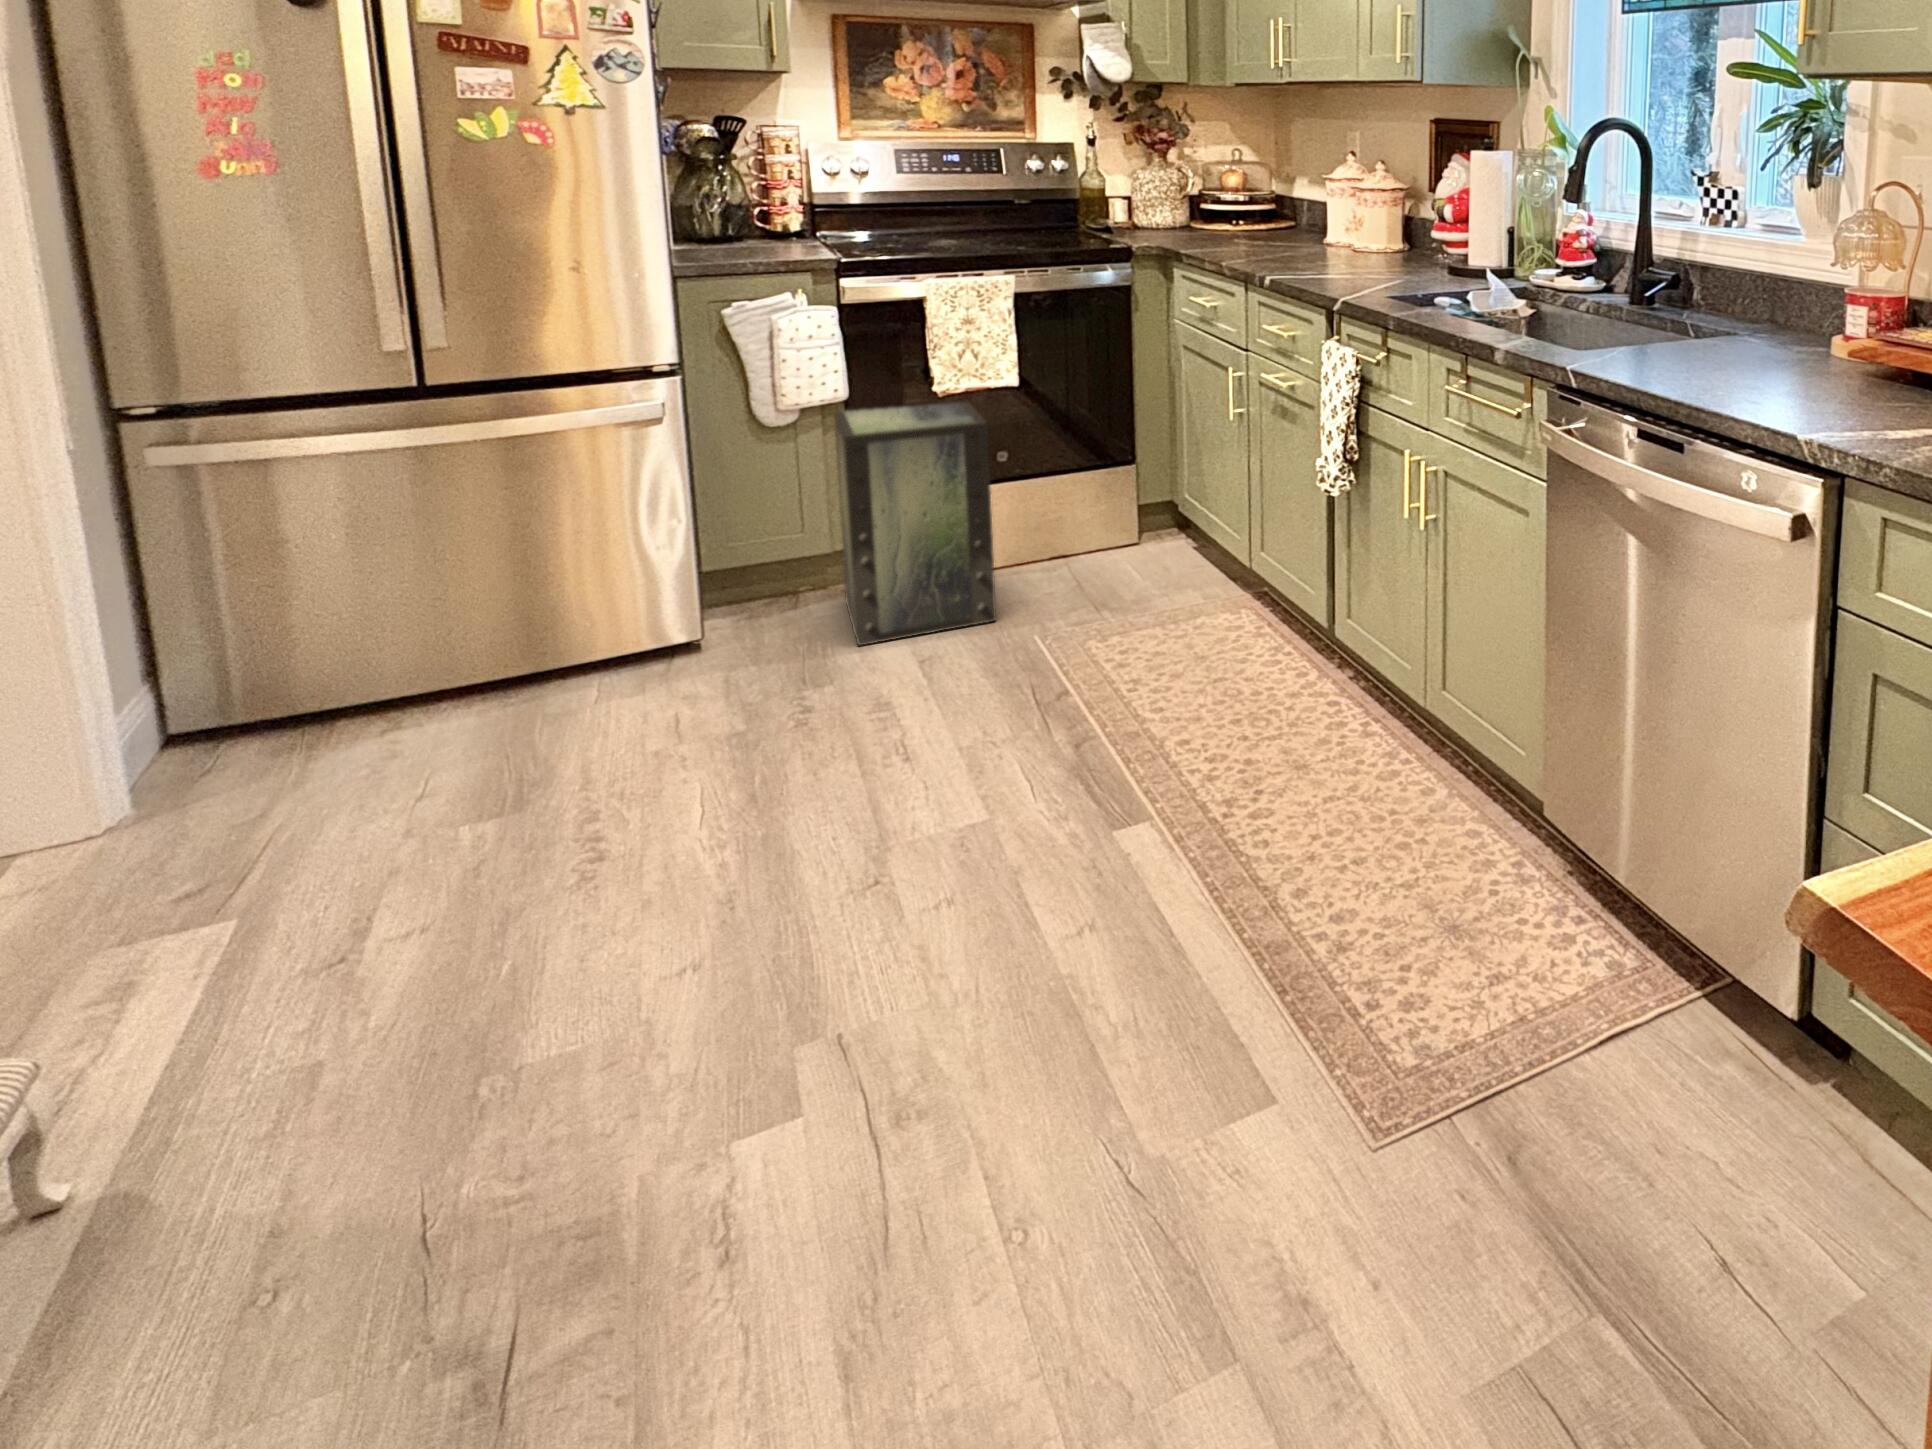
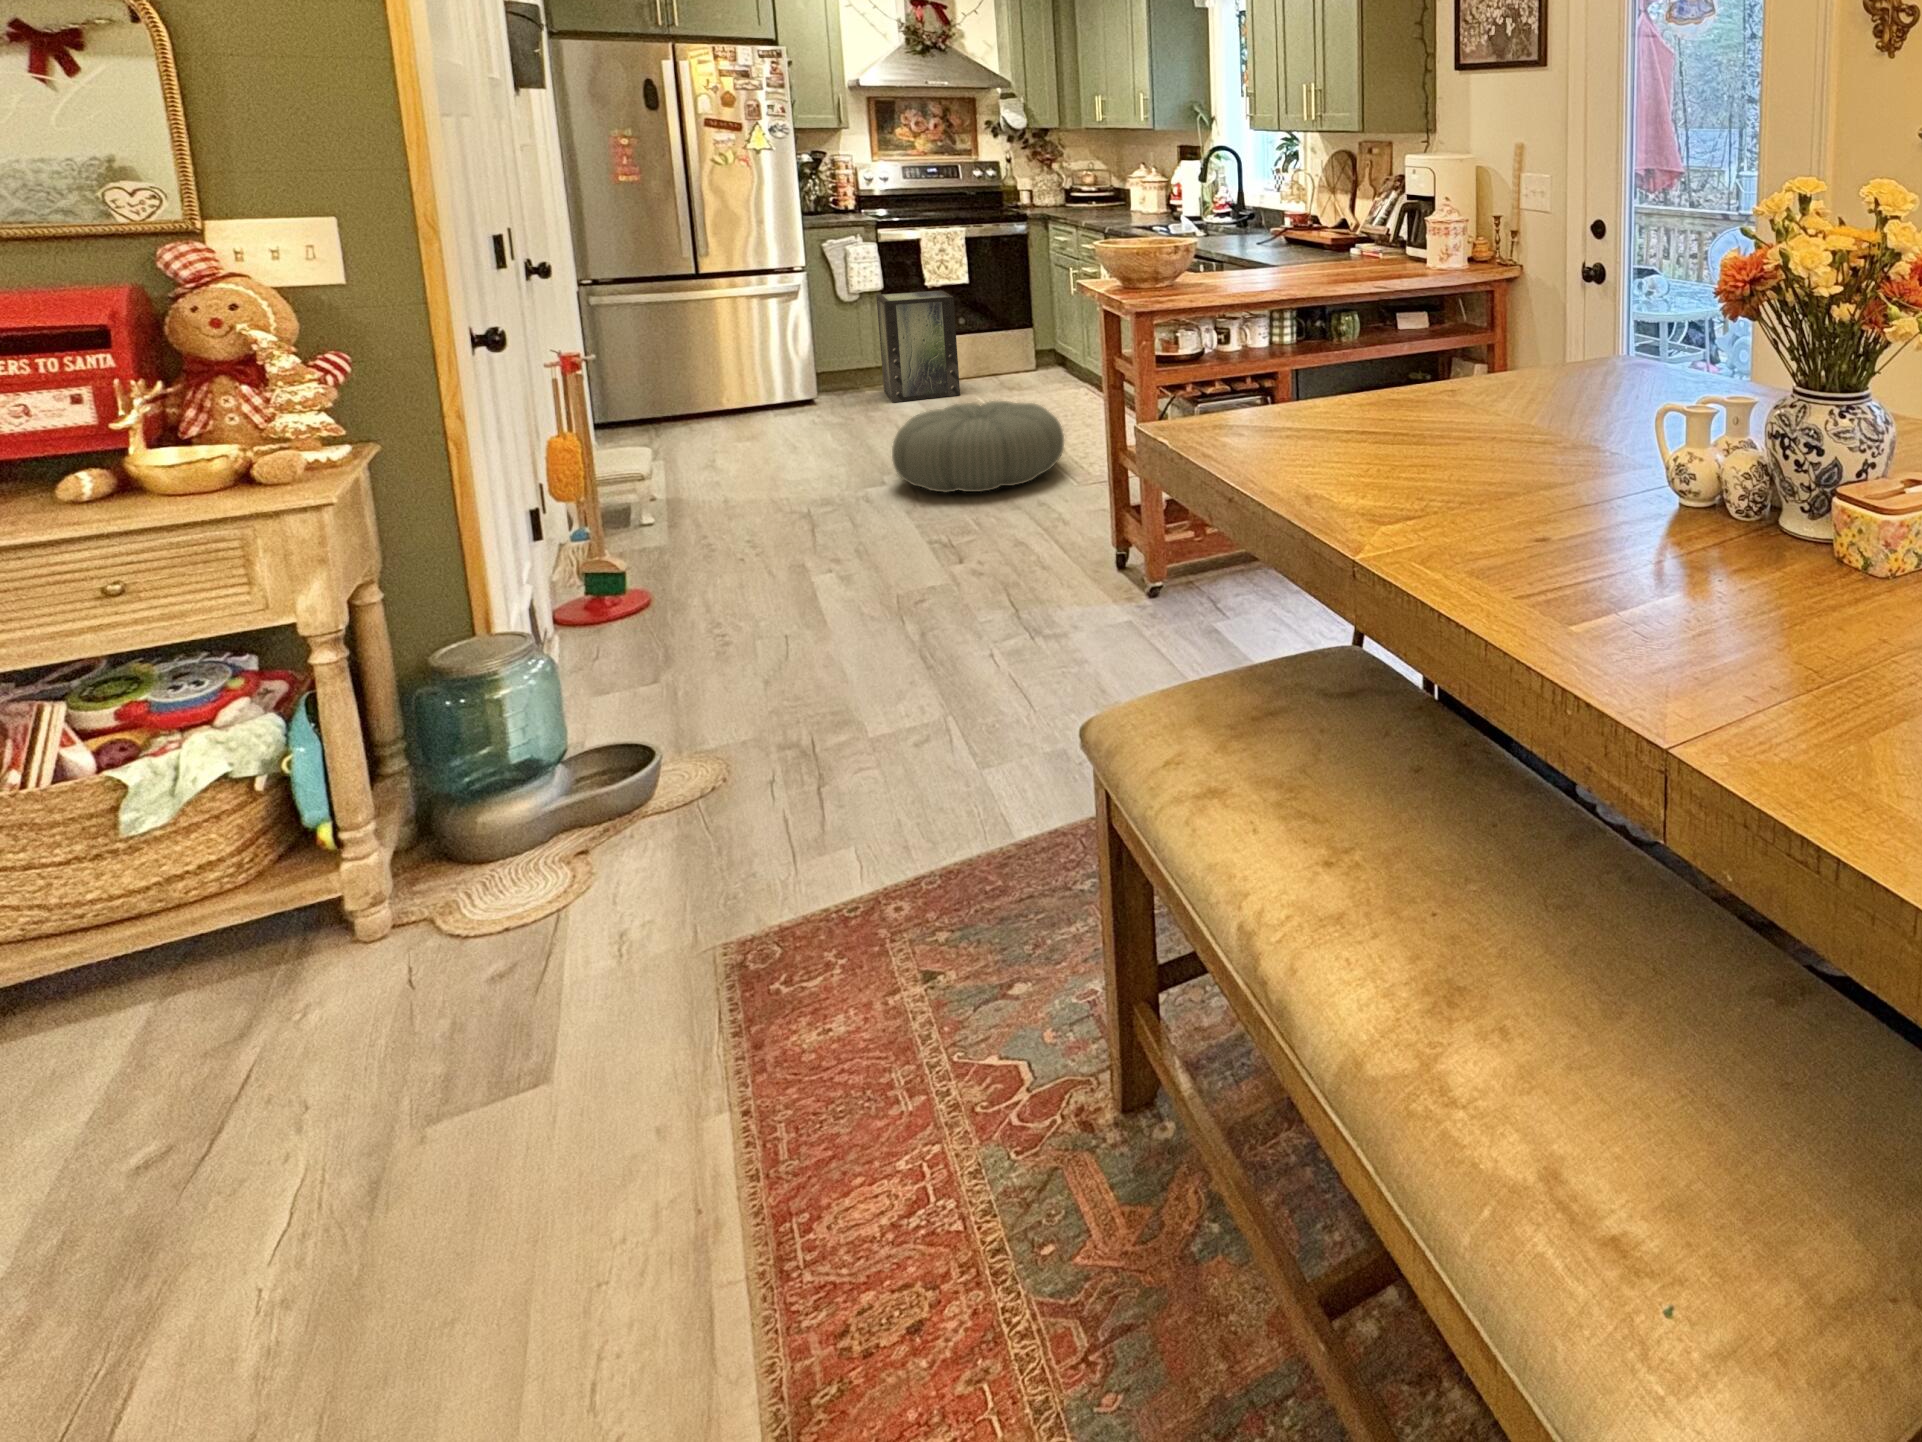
pouf: none [801,789,1291,1192] -> present [892,401,1064,492]

